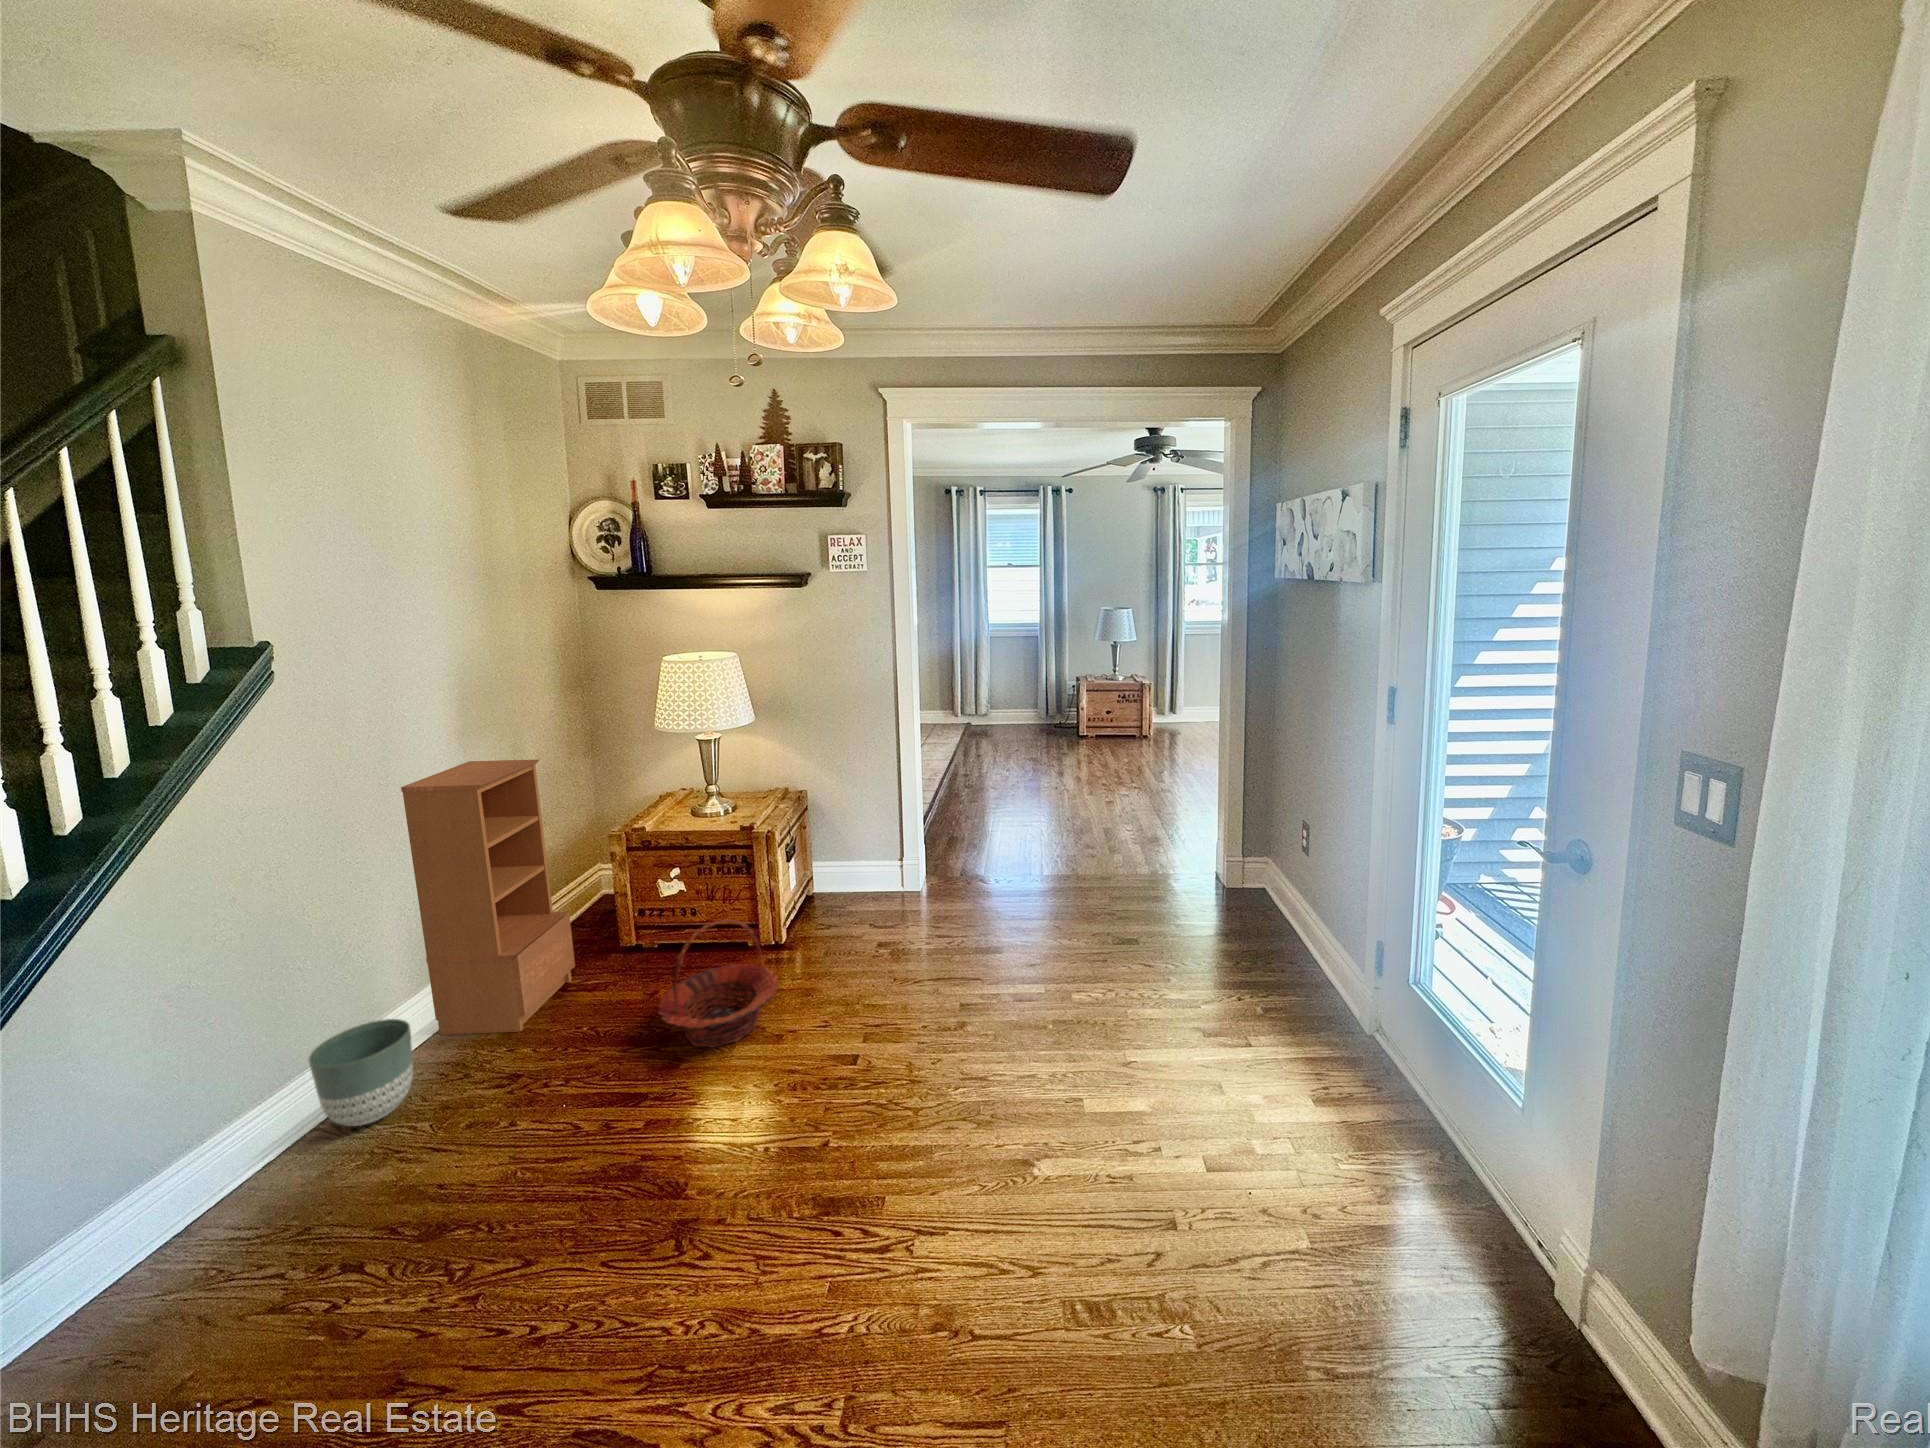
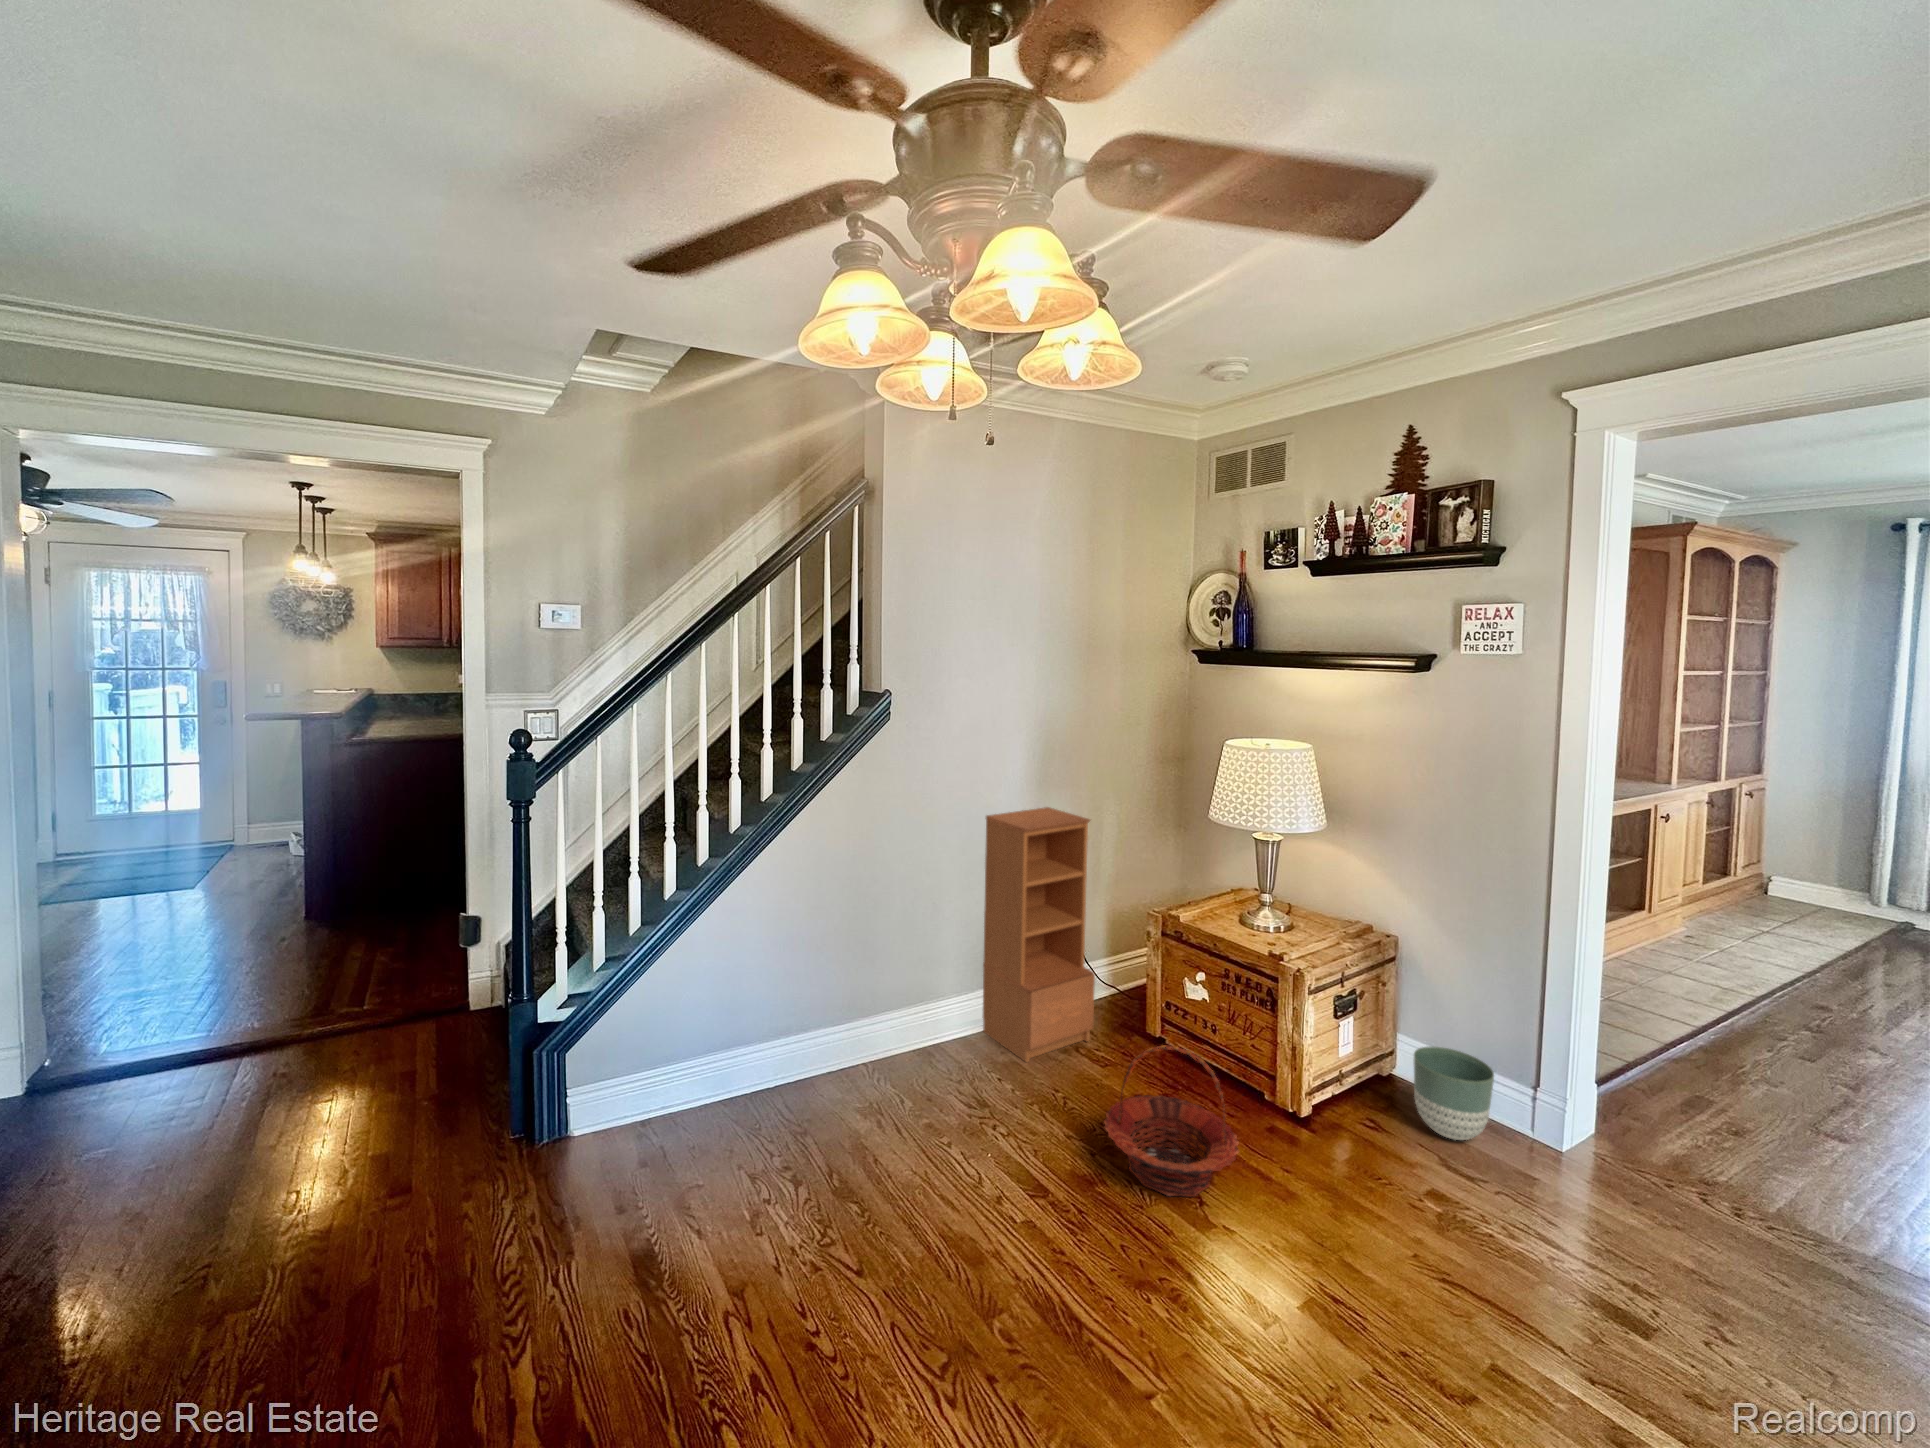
planter: present [309,1019,413,1126] -> present [1414,1046,1494,1140]

